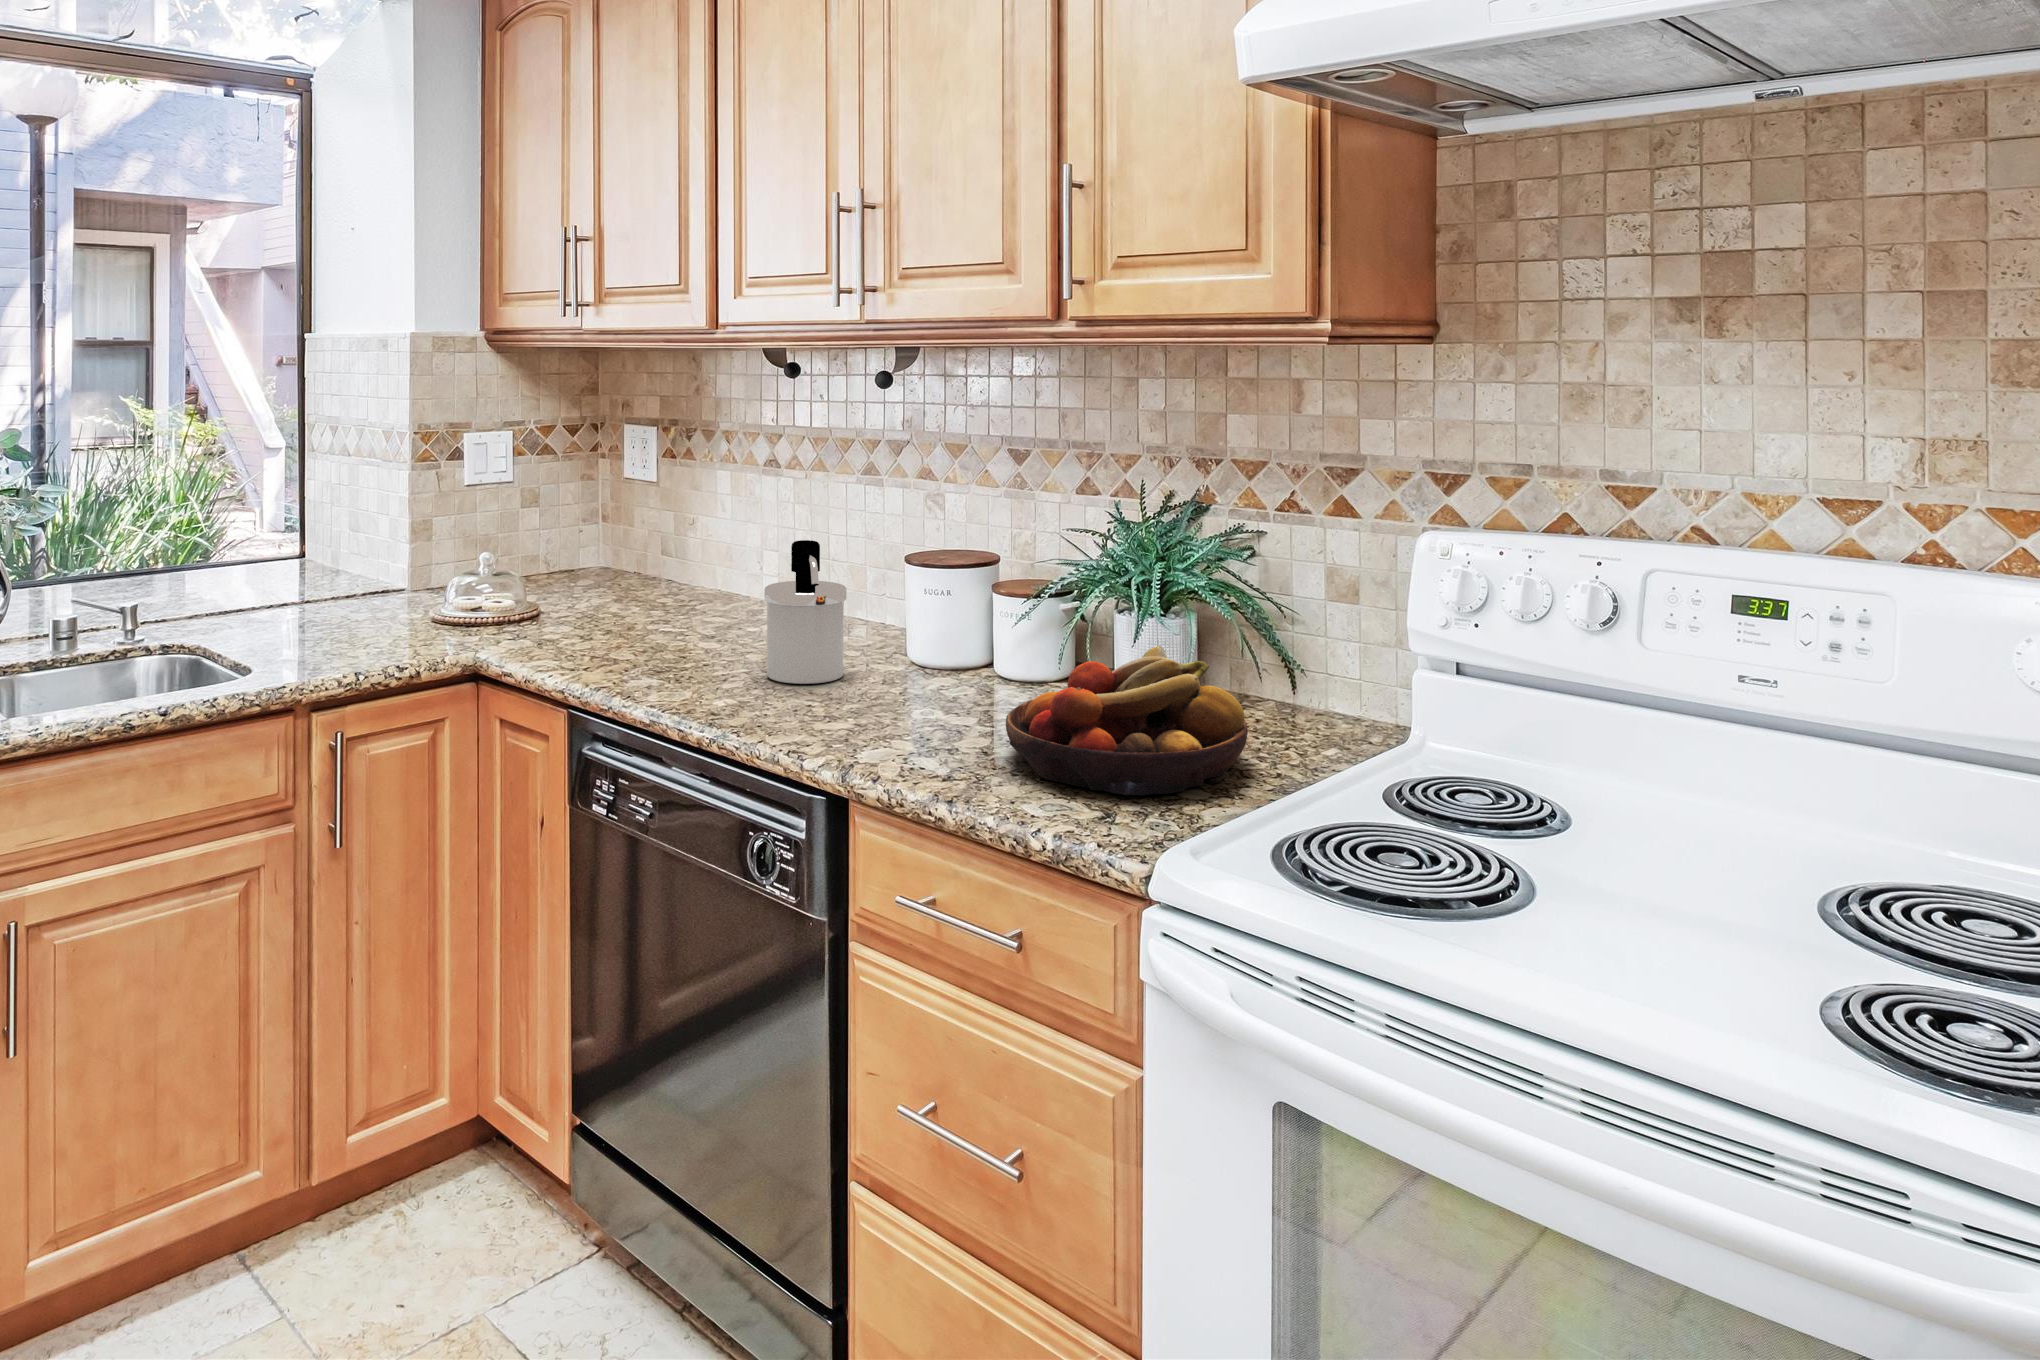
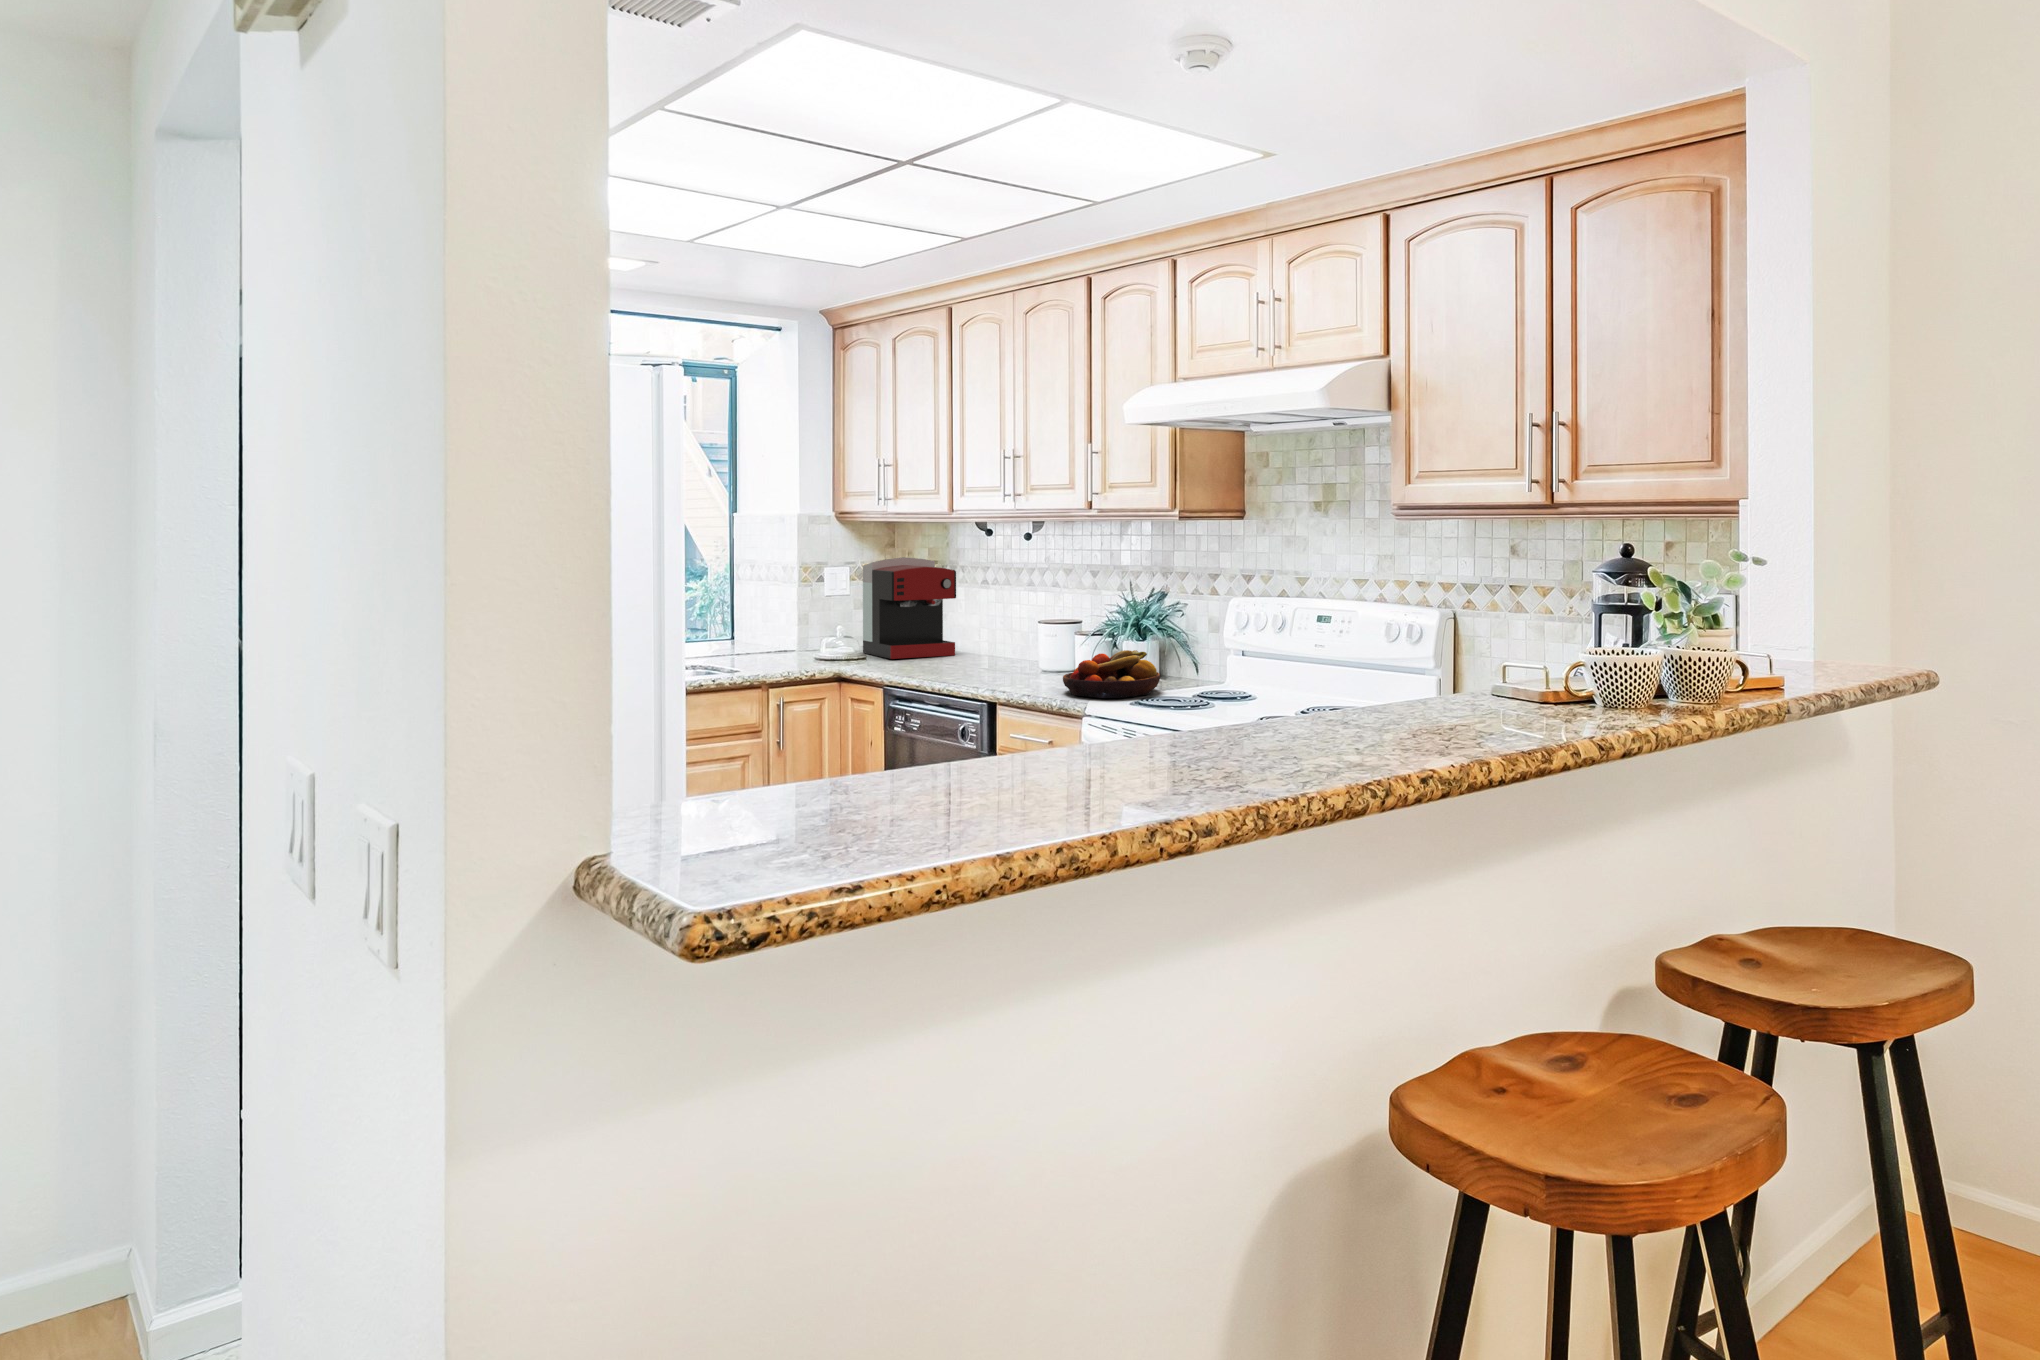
coffee maker: none [534,417,719,625] -> present [863,557,956,659]
soap dispenser: present [764,540,846,684] -> none [972,611,1010,675]

